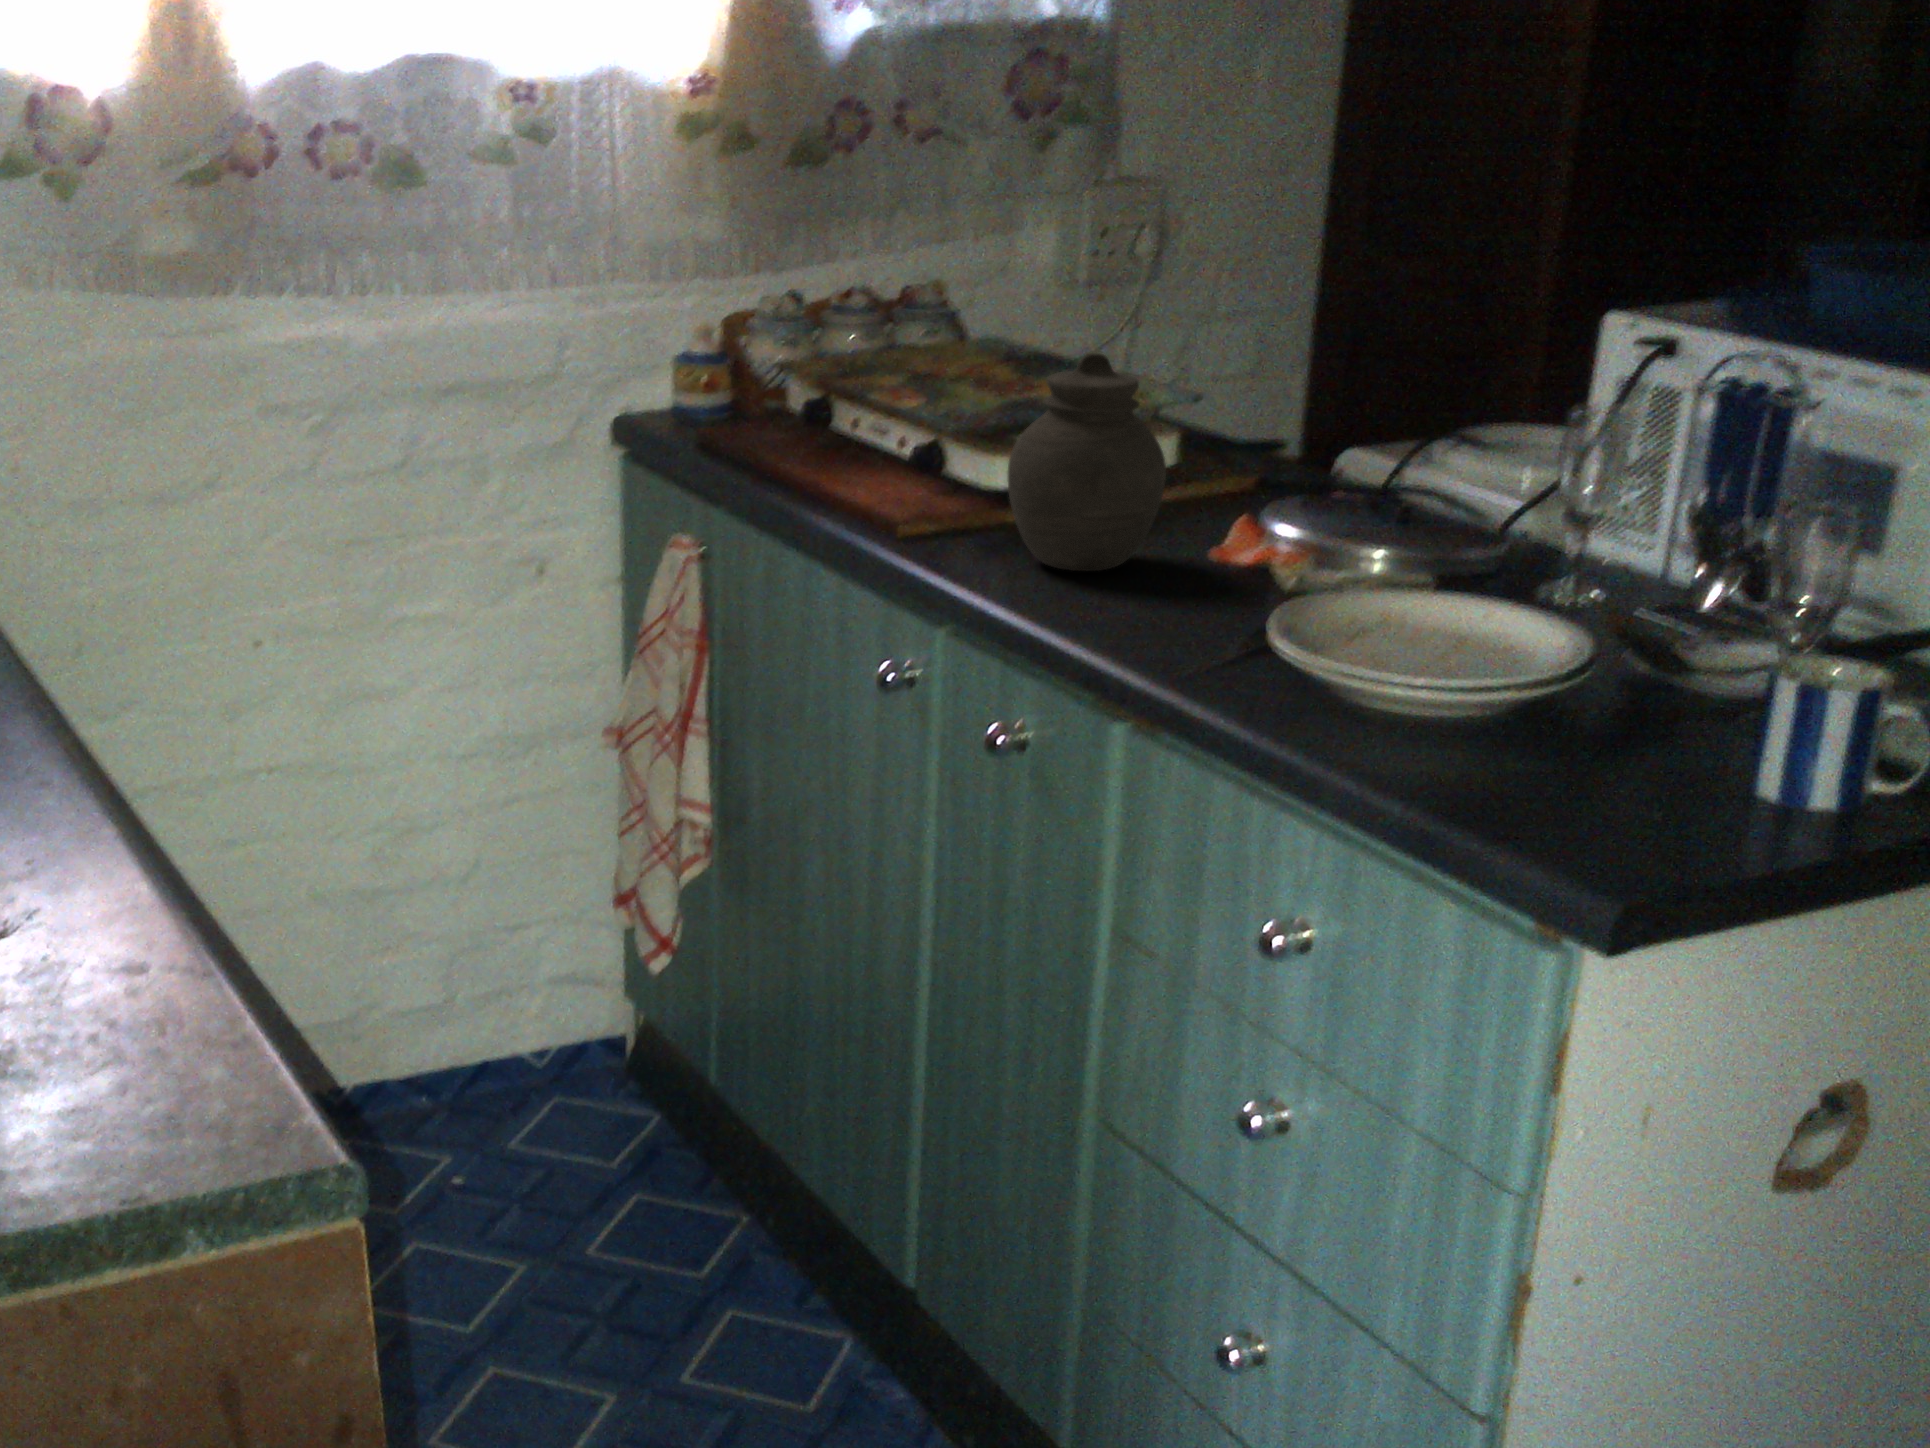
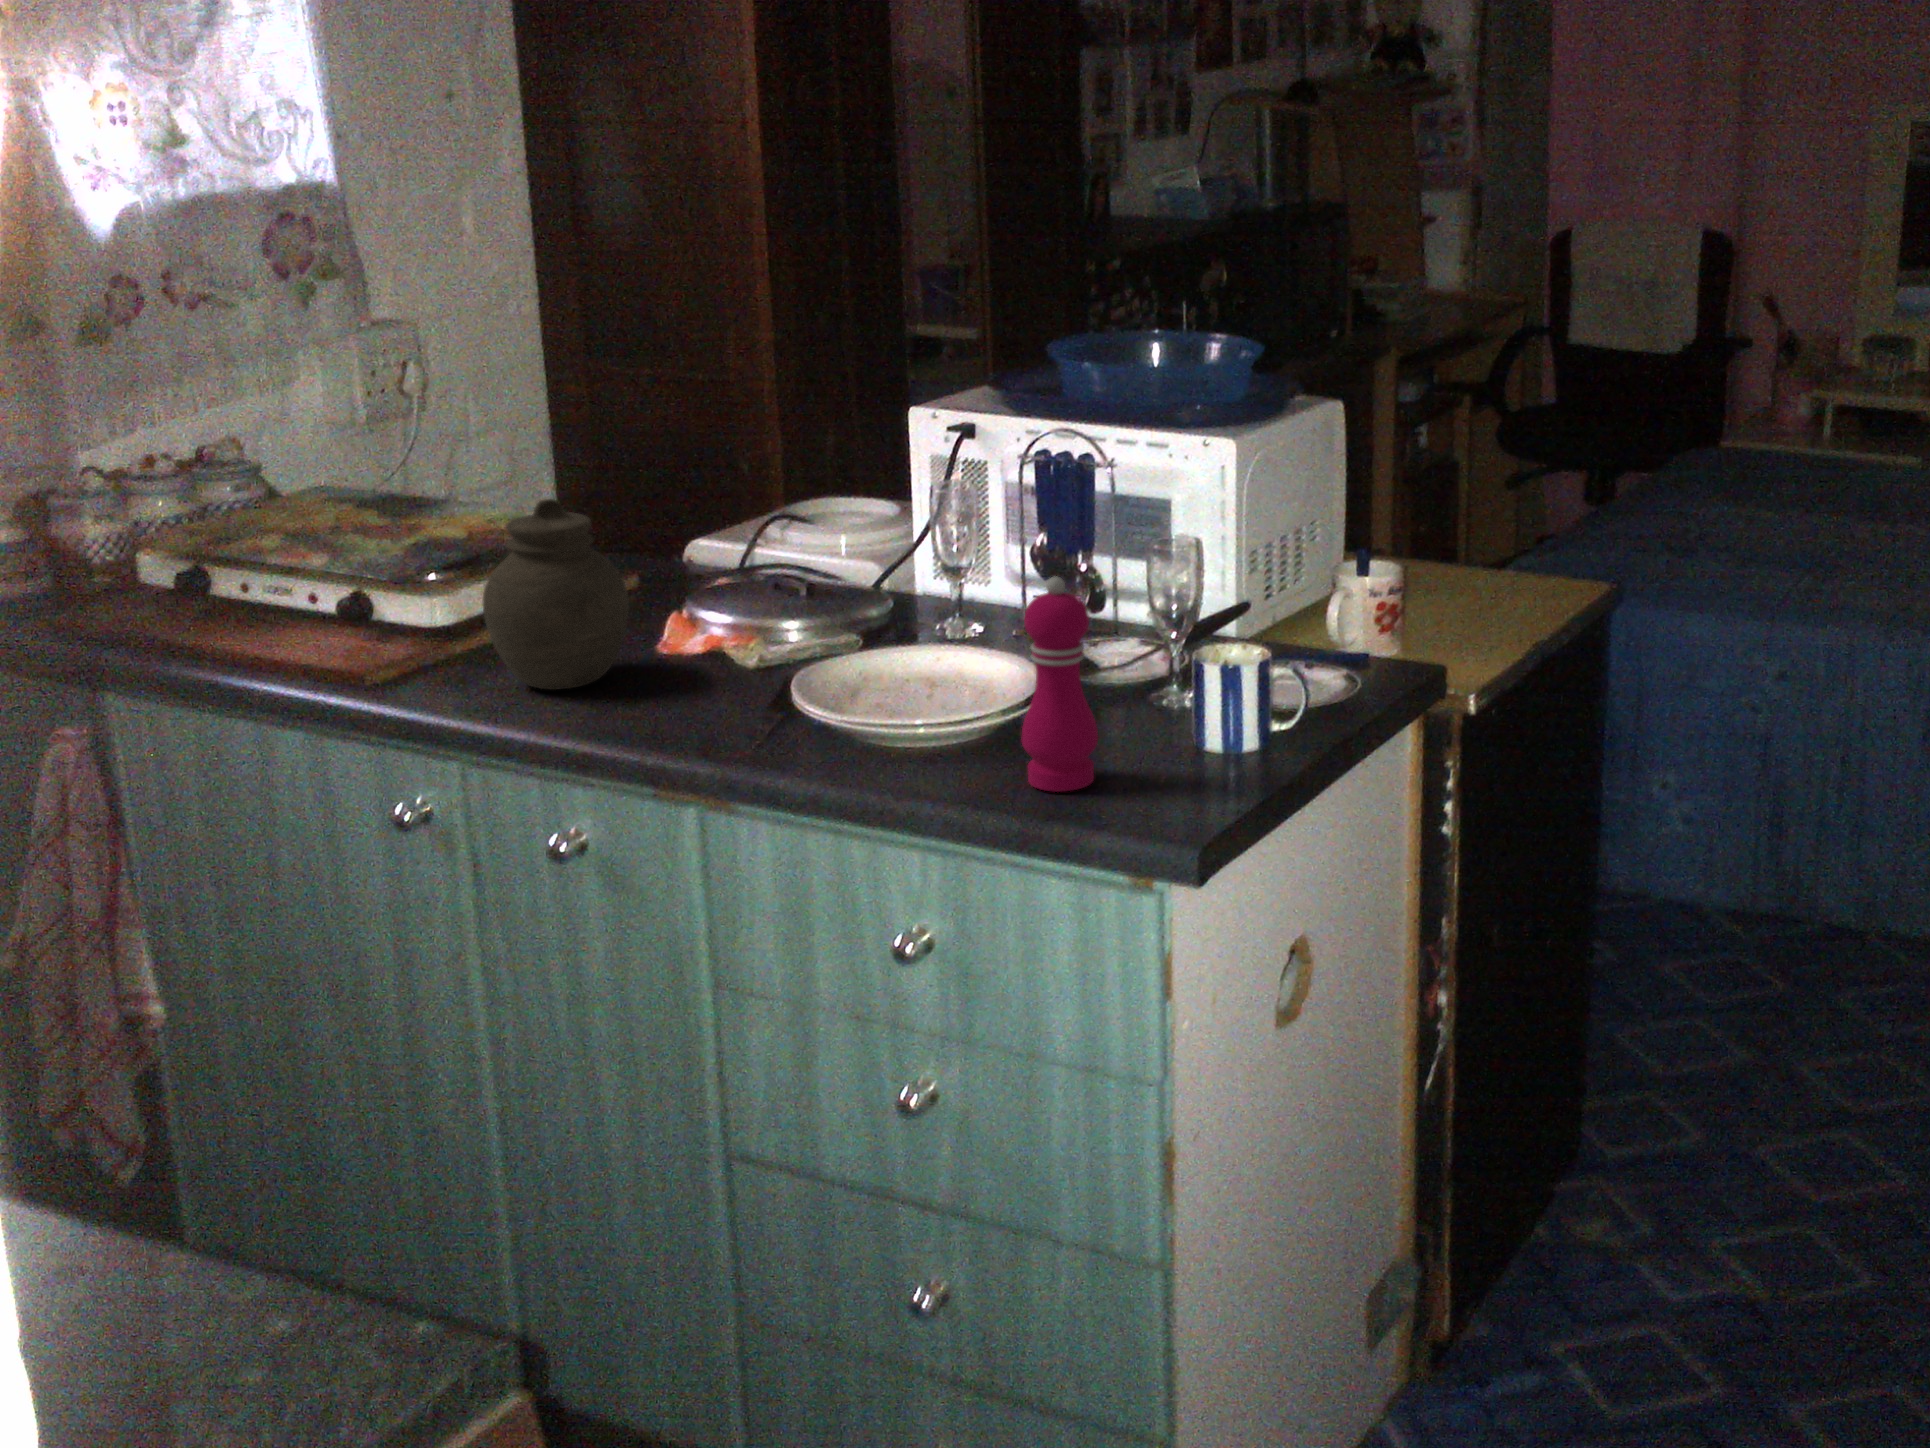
pepper mill: none [1465,505,1587,792] -> present [1022,576,1098,792]

